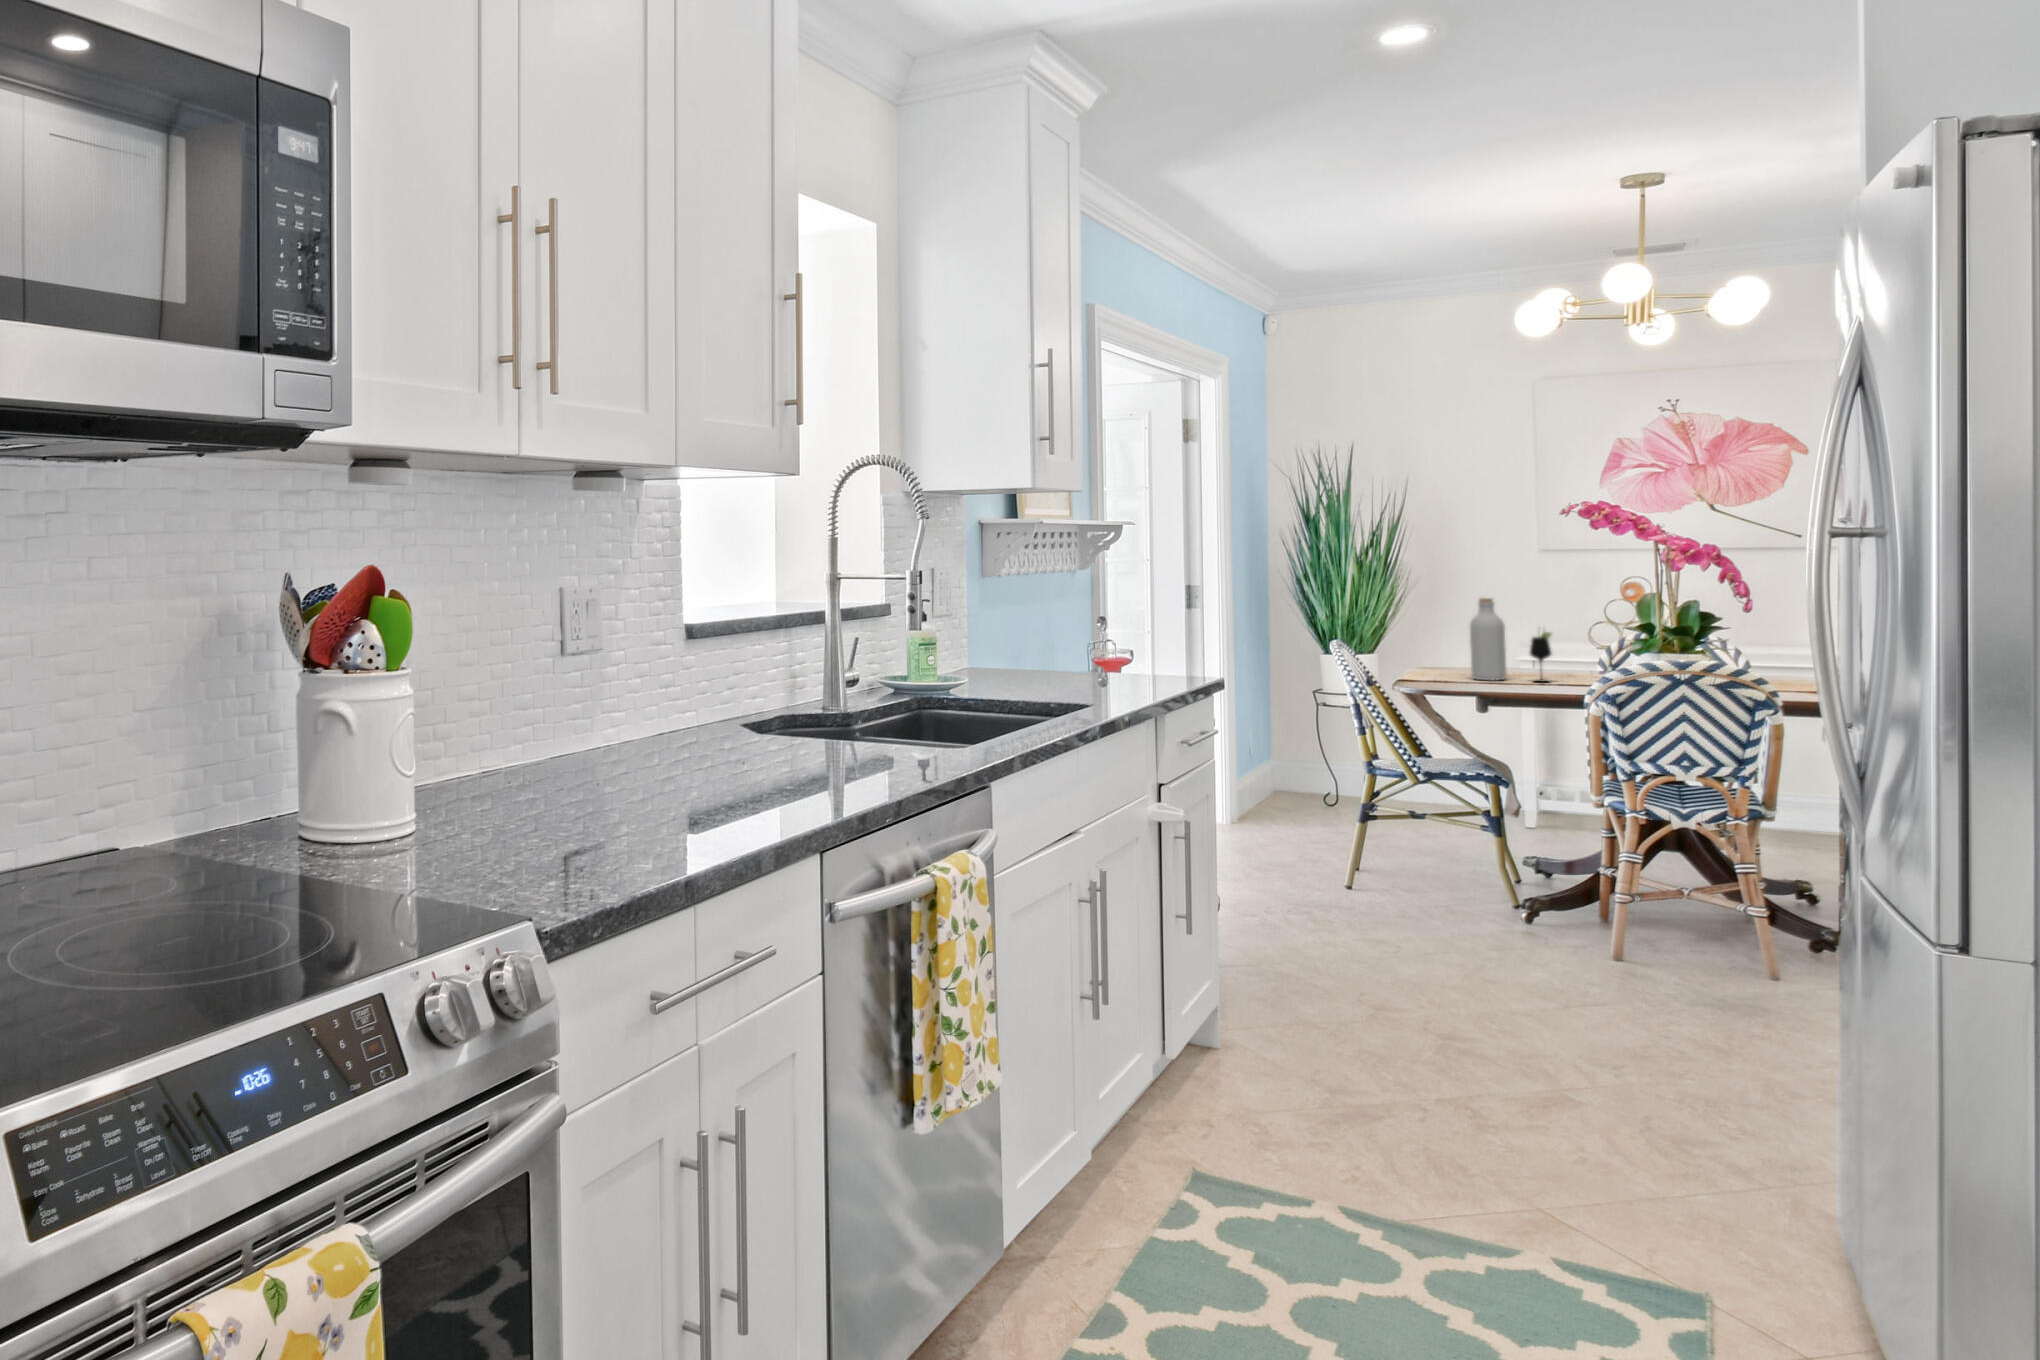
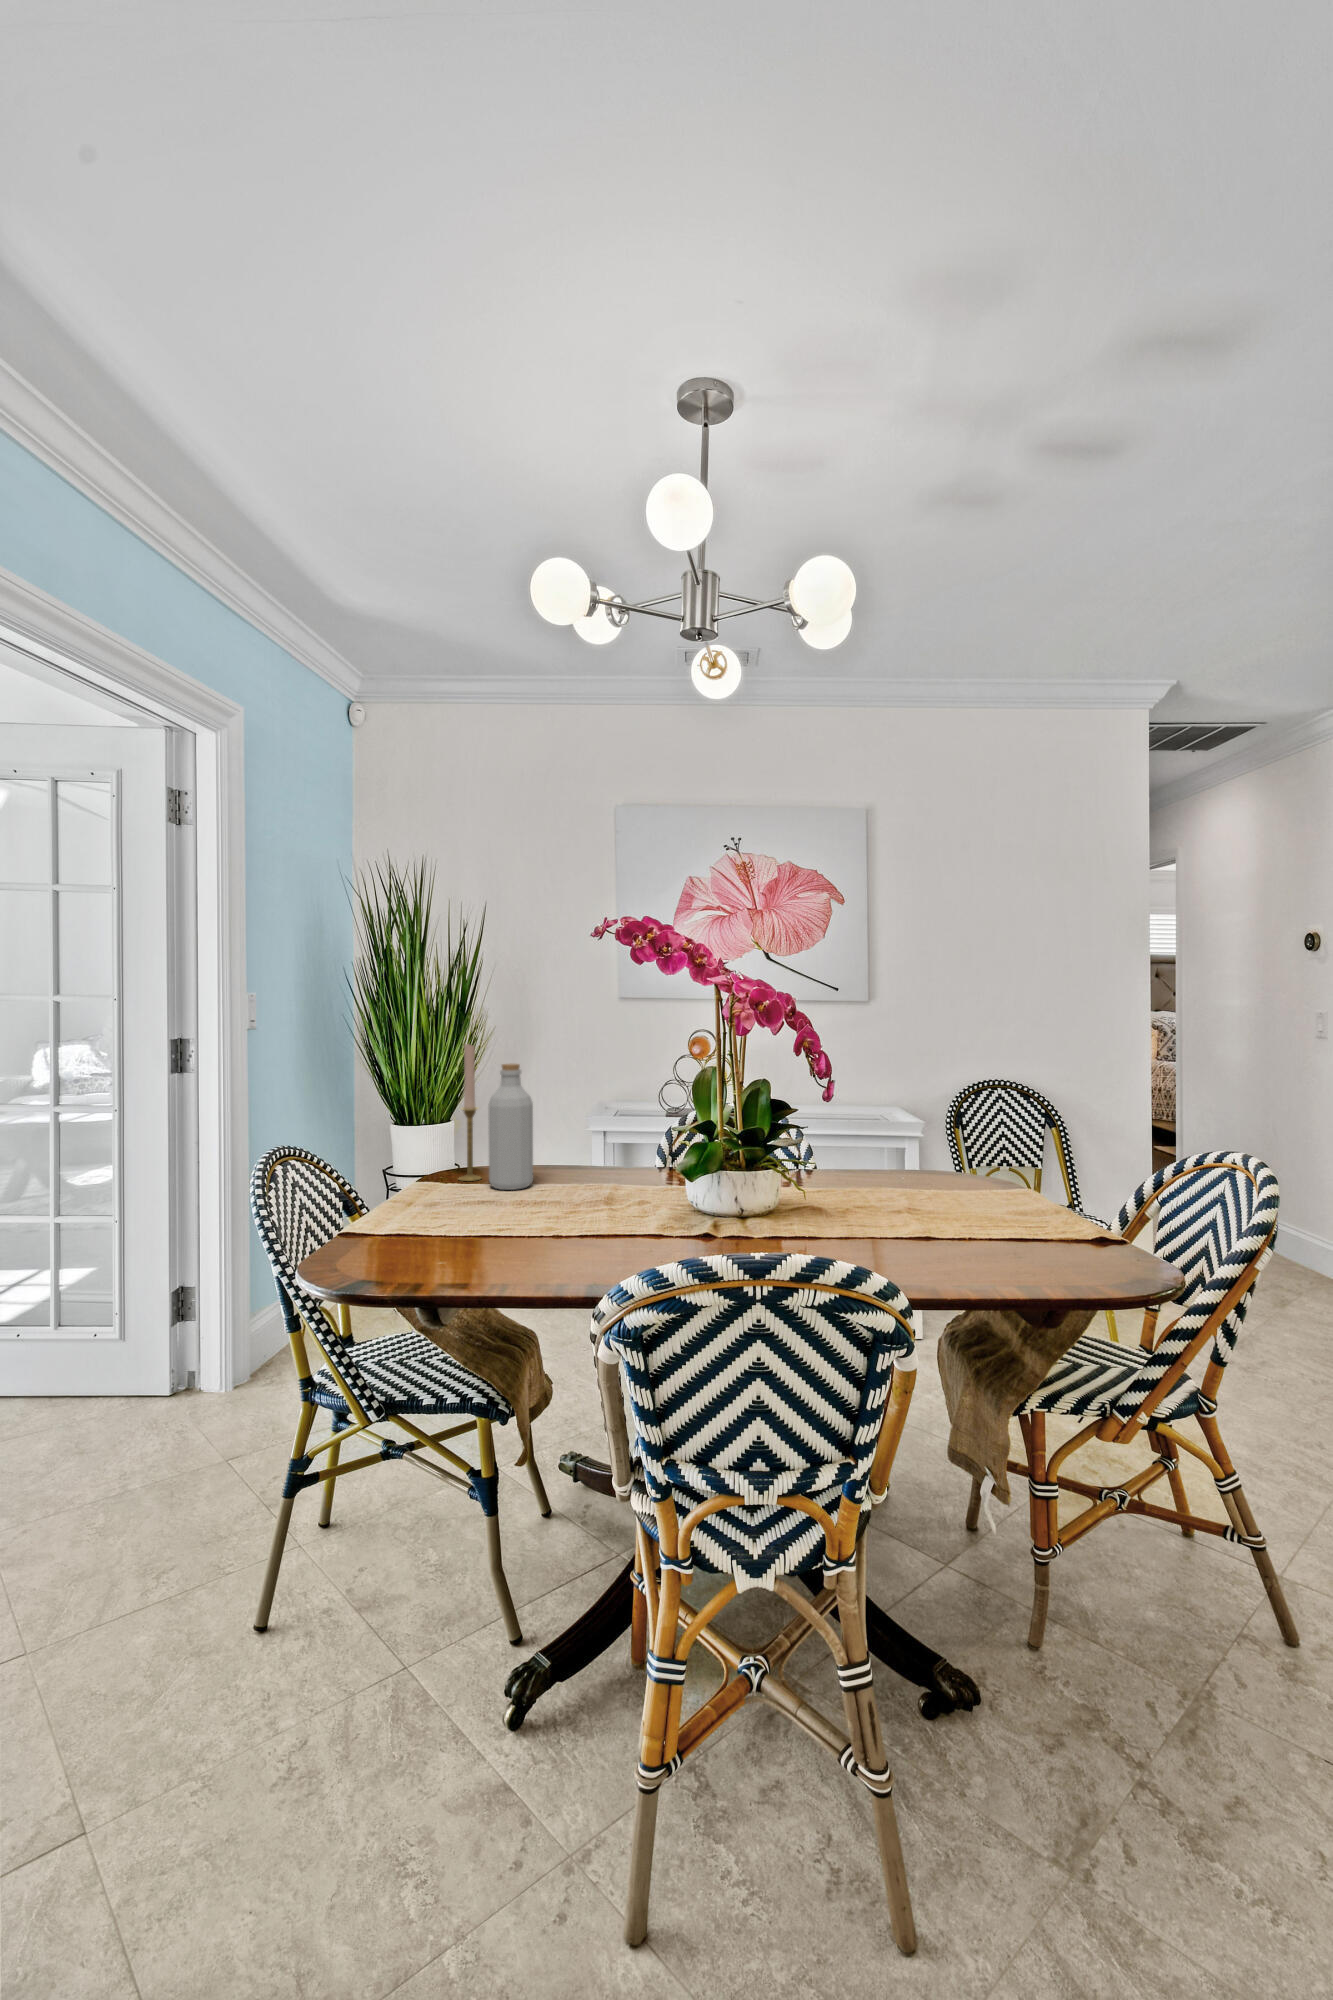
candlestick: none [1443,585,1462,678] -> present [459,1044,481,1181]
wine glass: present [1530,632,1552,682] -> none [560,1109,589,1193]

